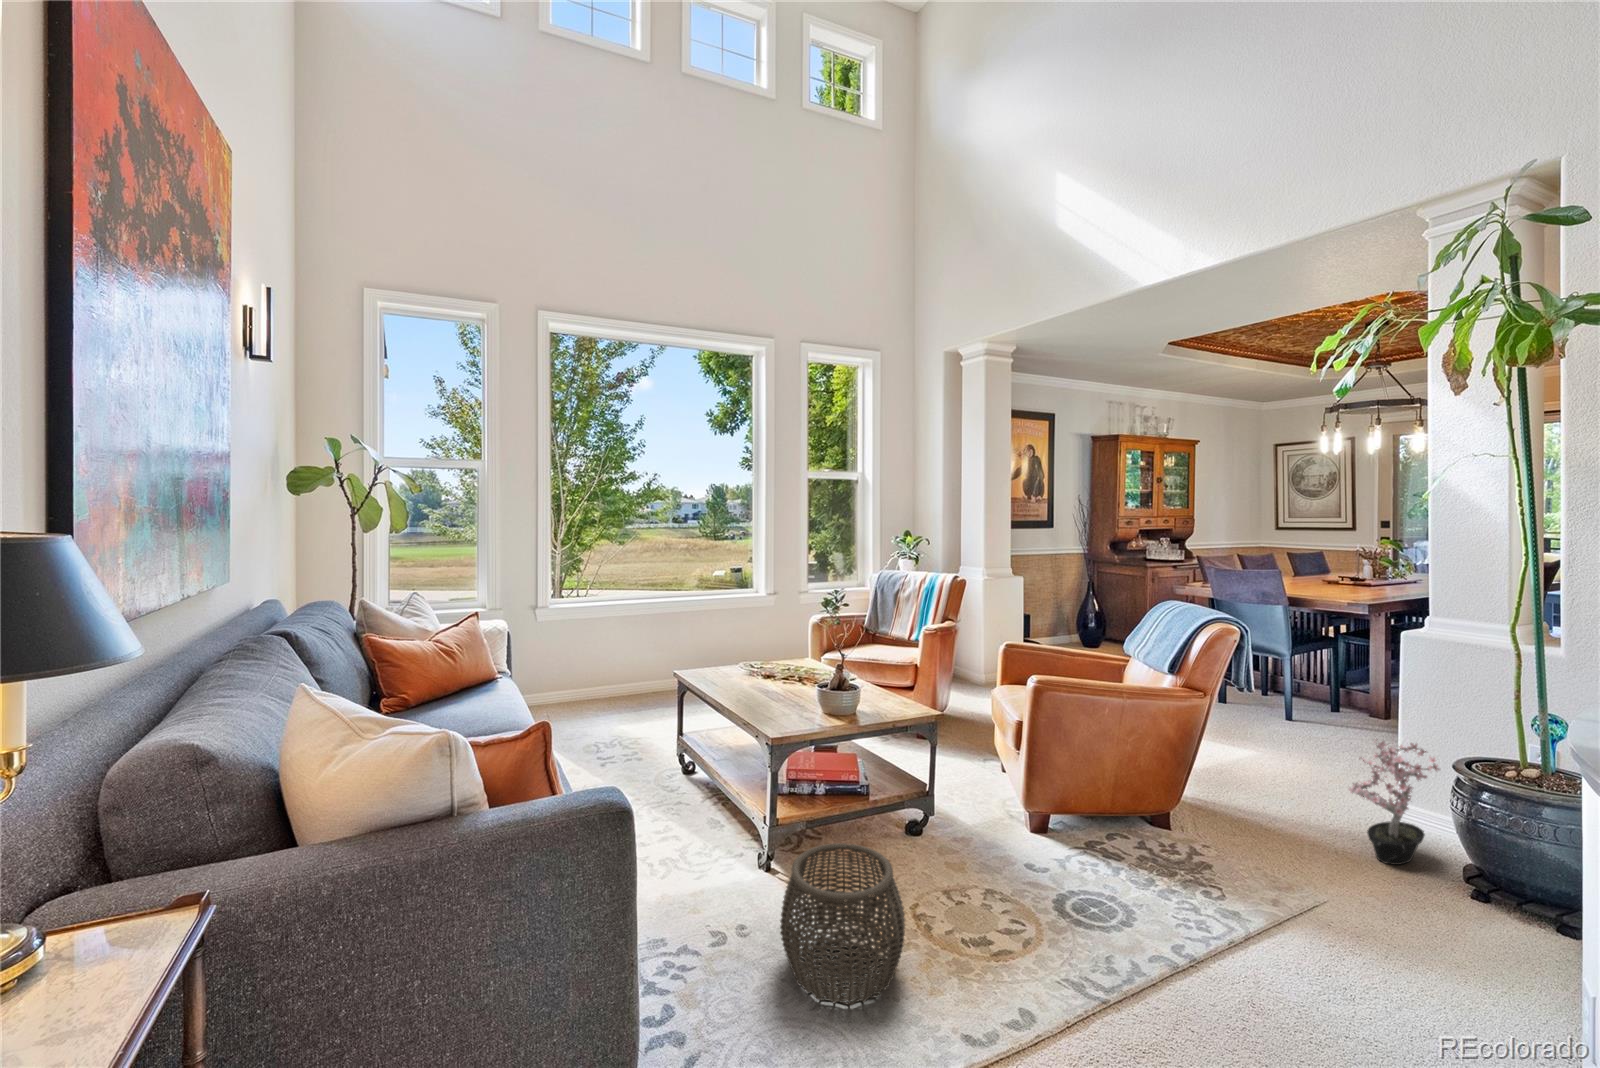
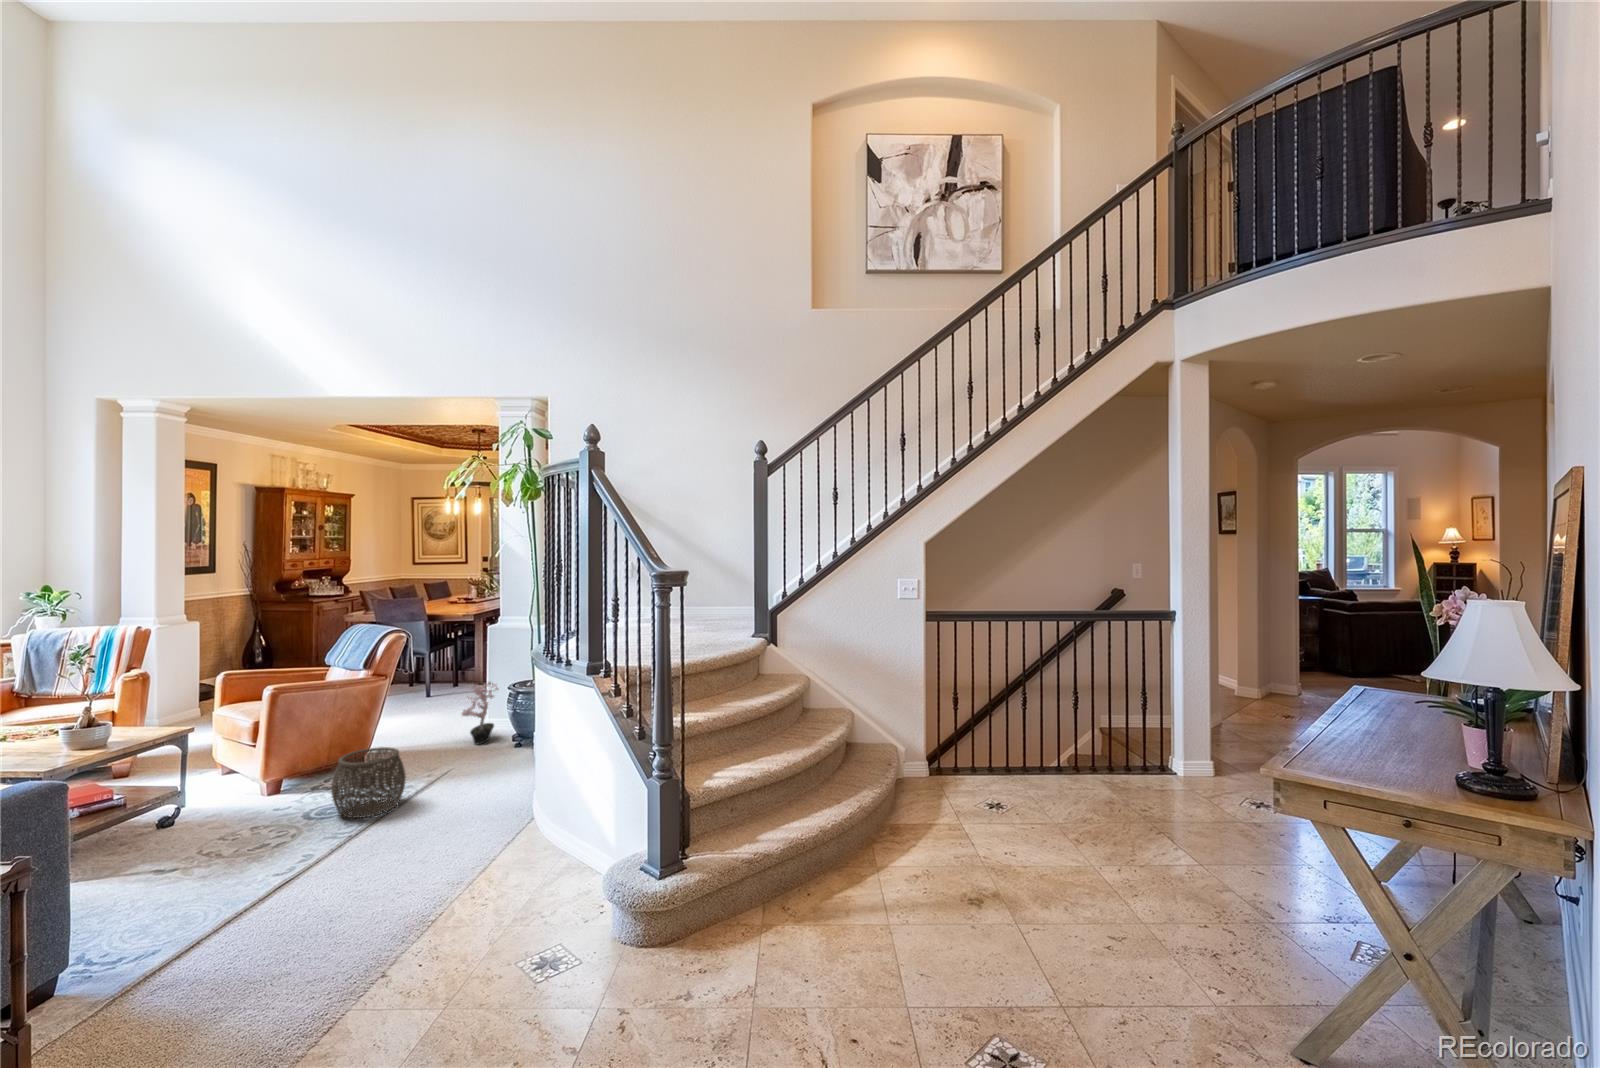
woven basket: present [780,843,905,1005] -> present [331,747,406,819]

